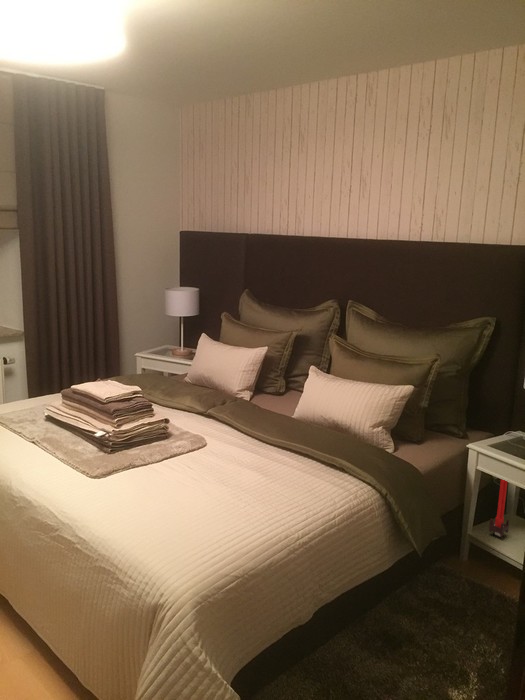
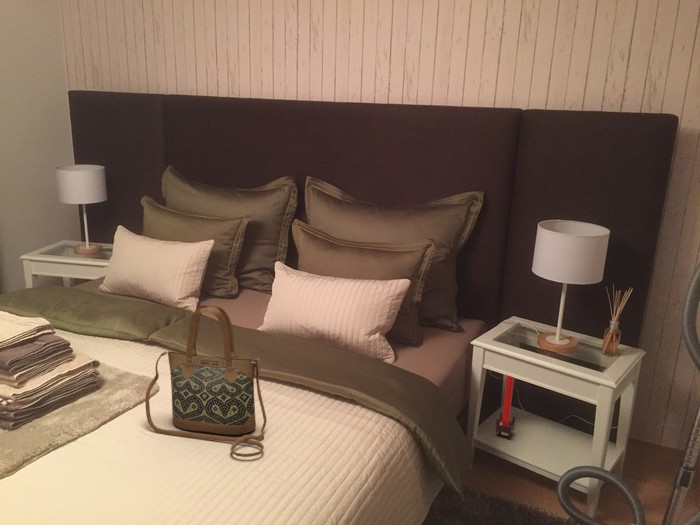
handbag: none [193,381,275,493] -> present [145,305,267,457]

